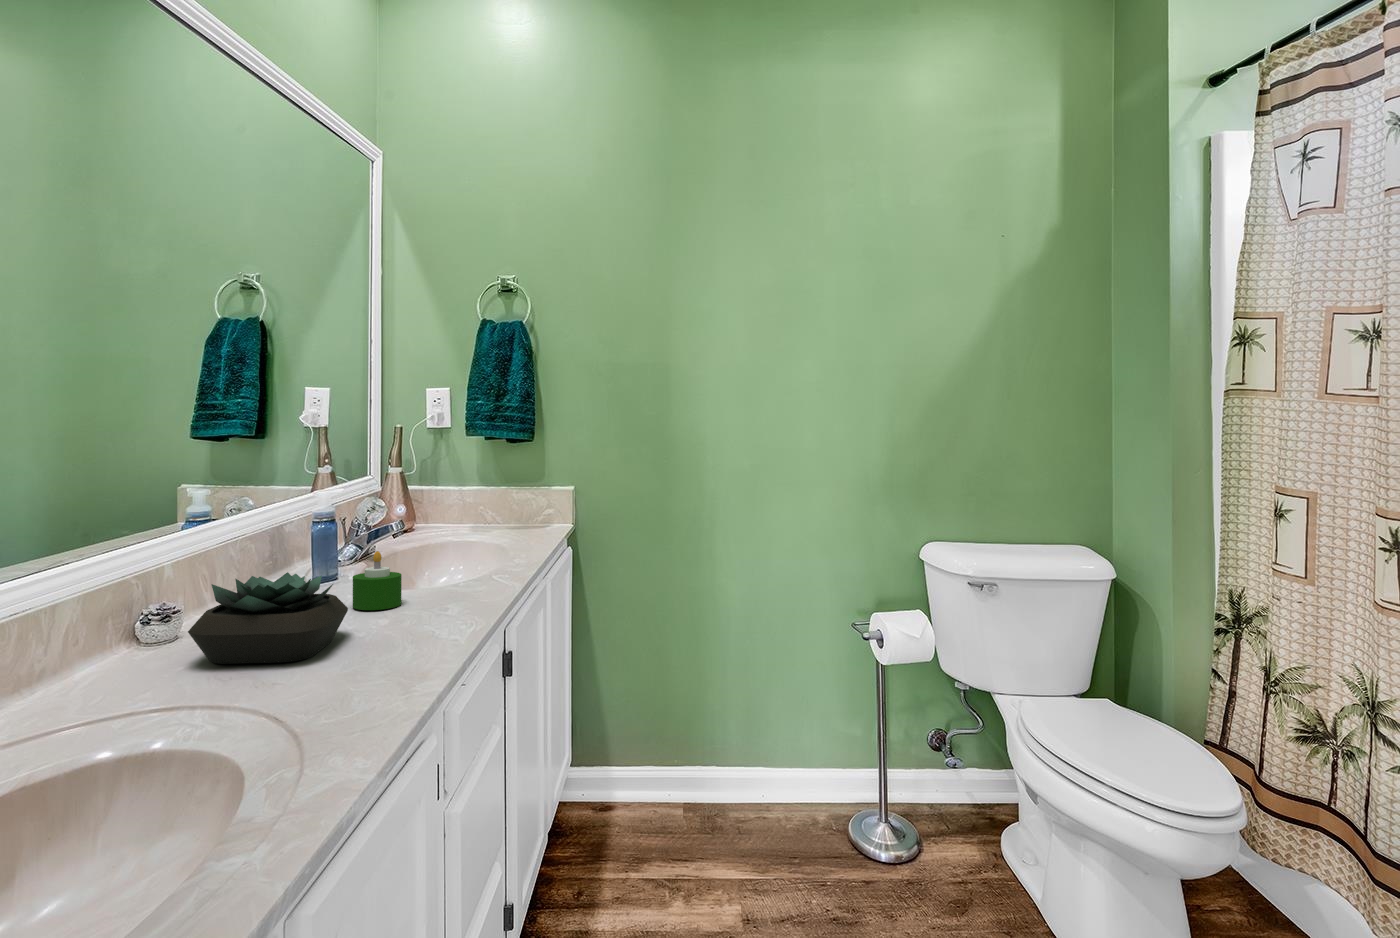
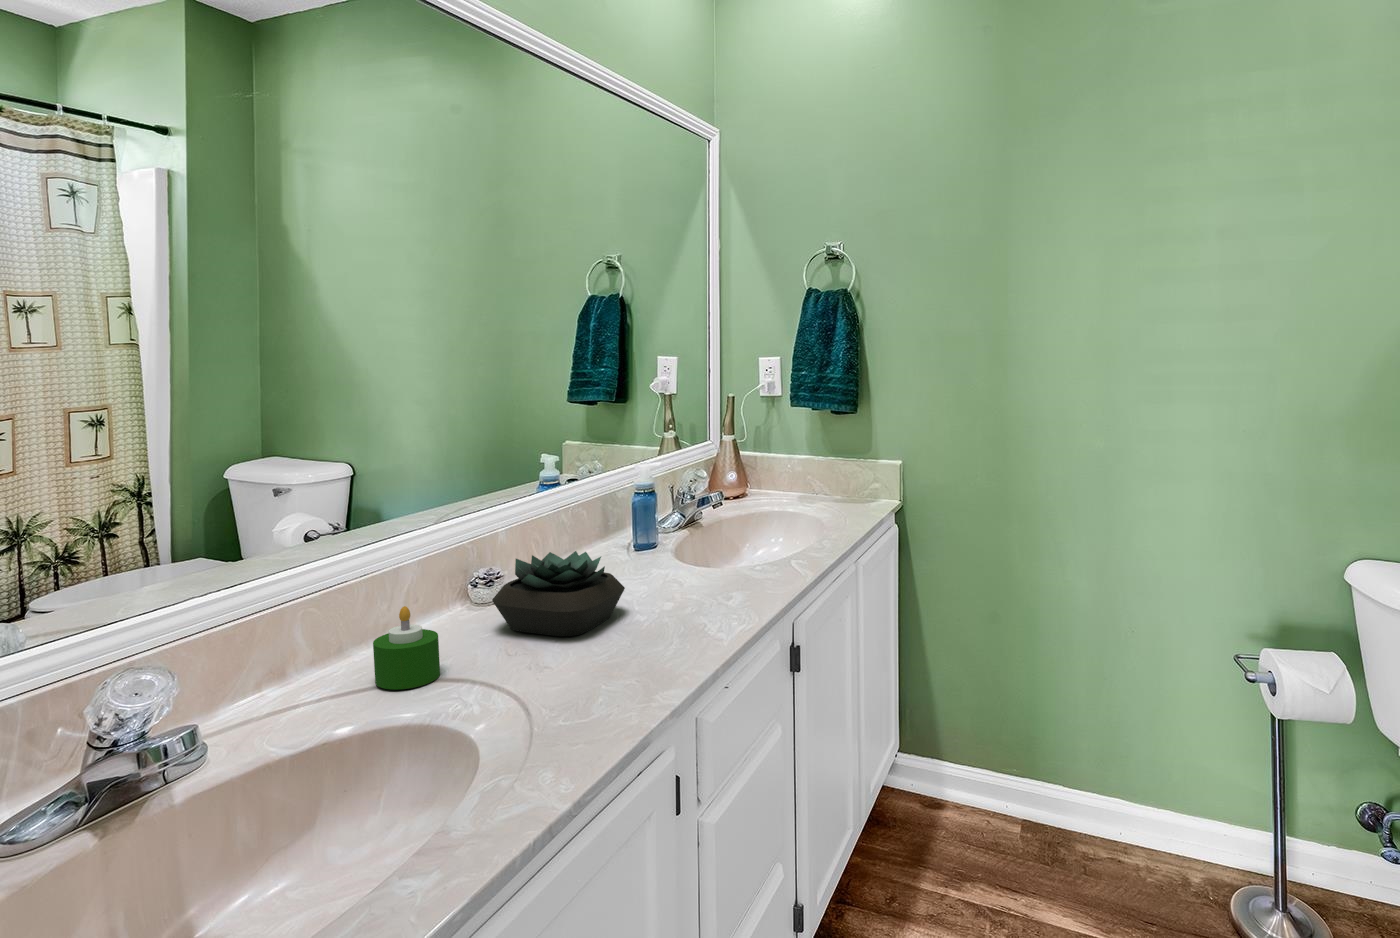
candle: present [353,551,402,610] -> present [373,606,440,689]

